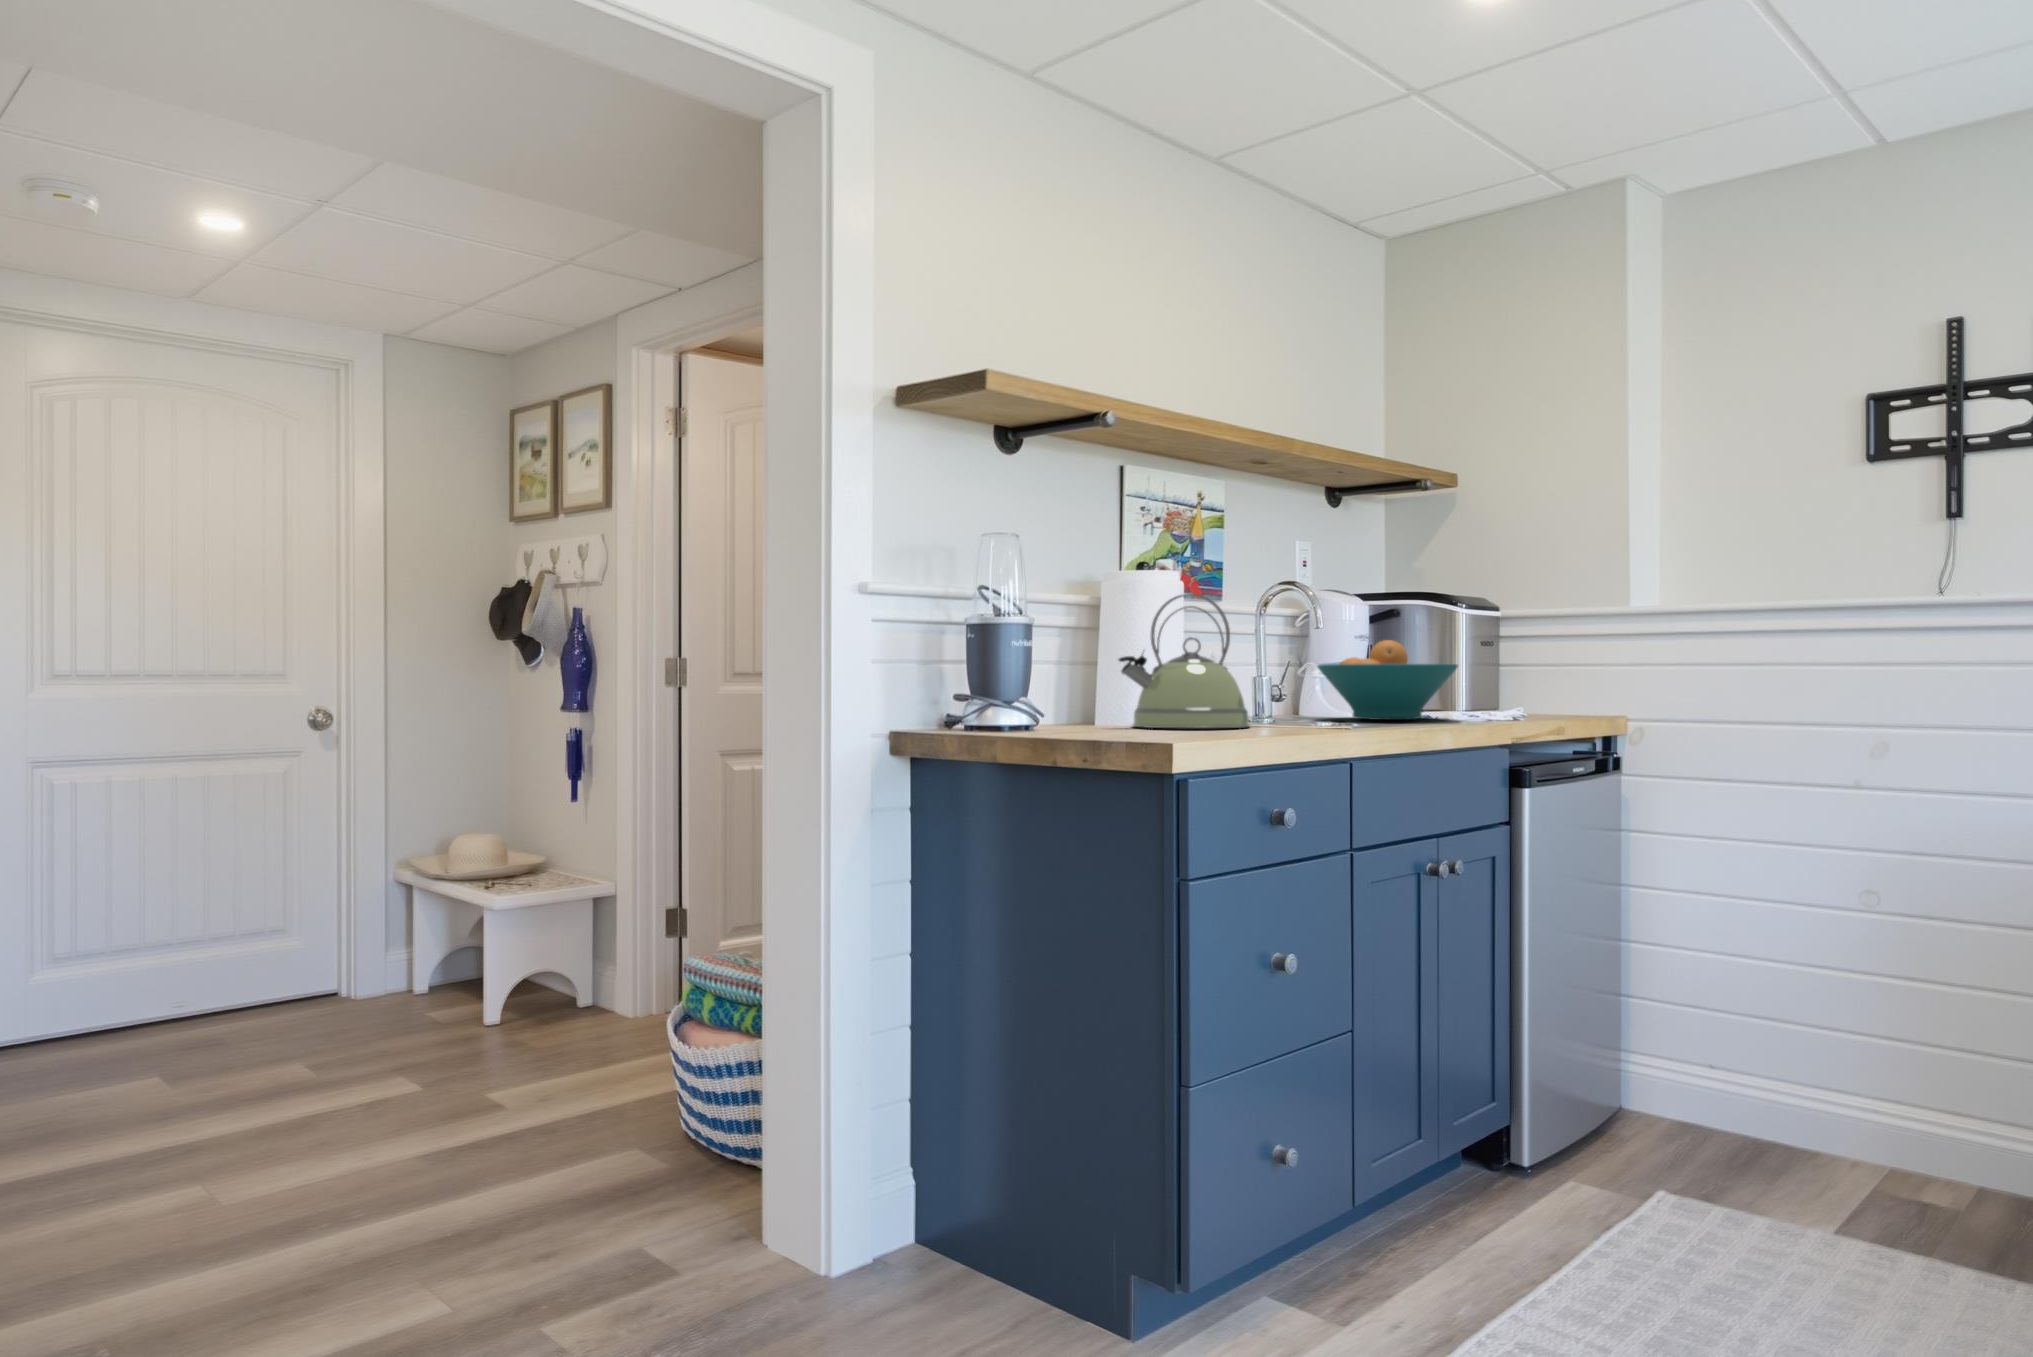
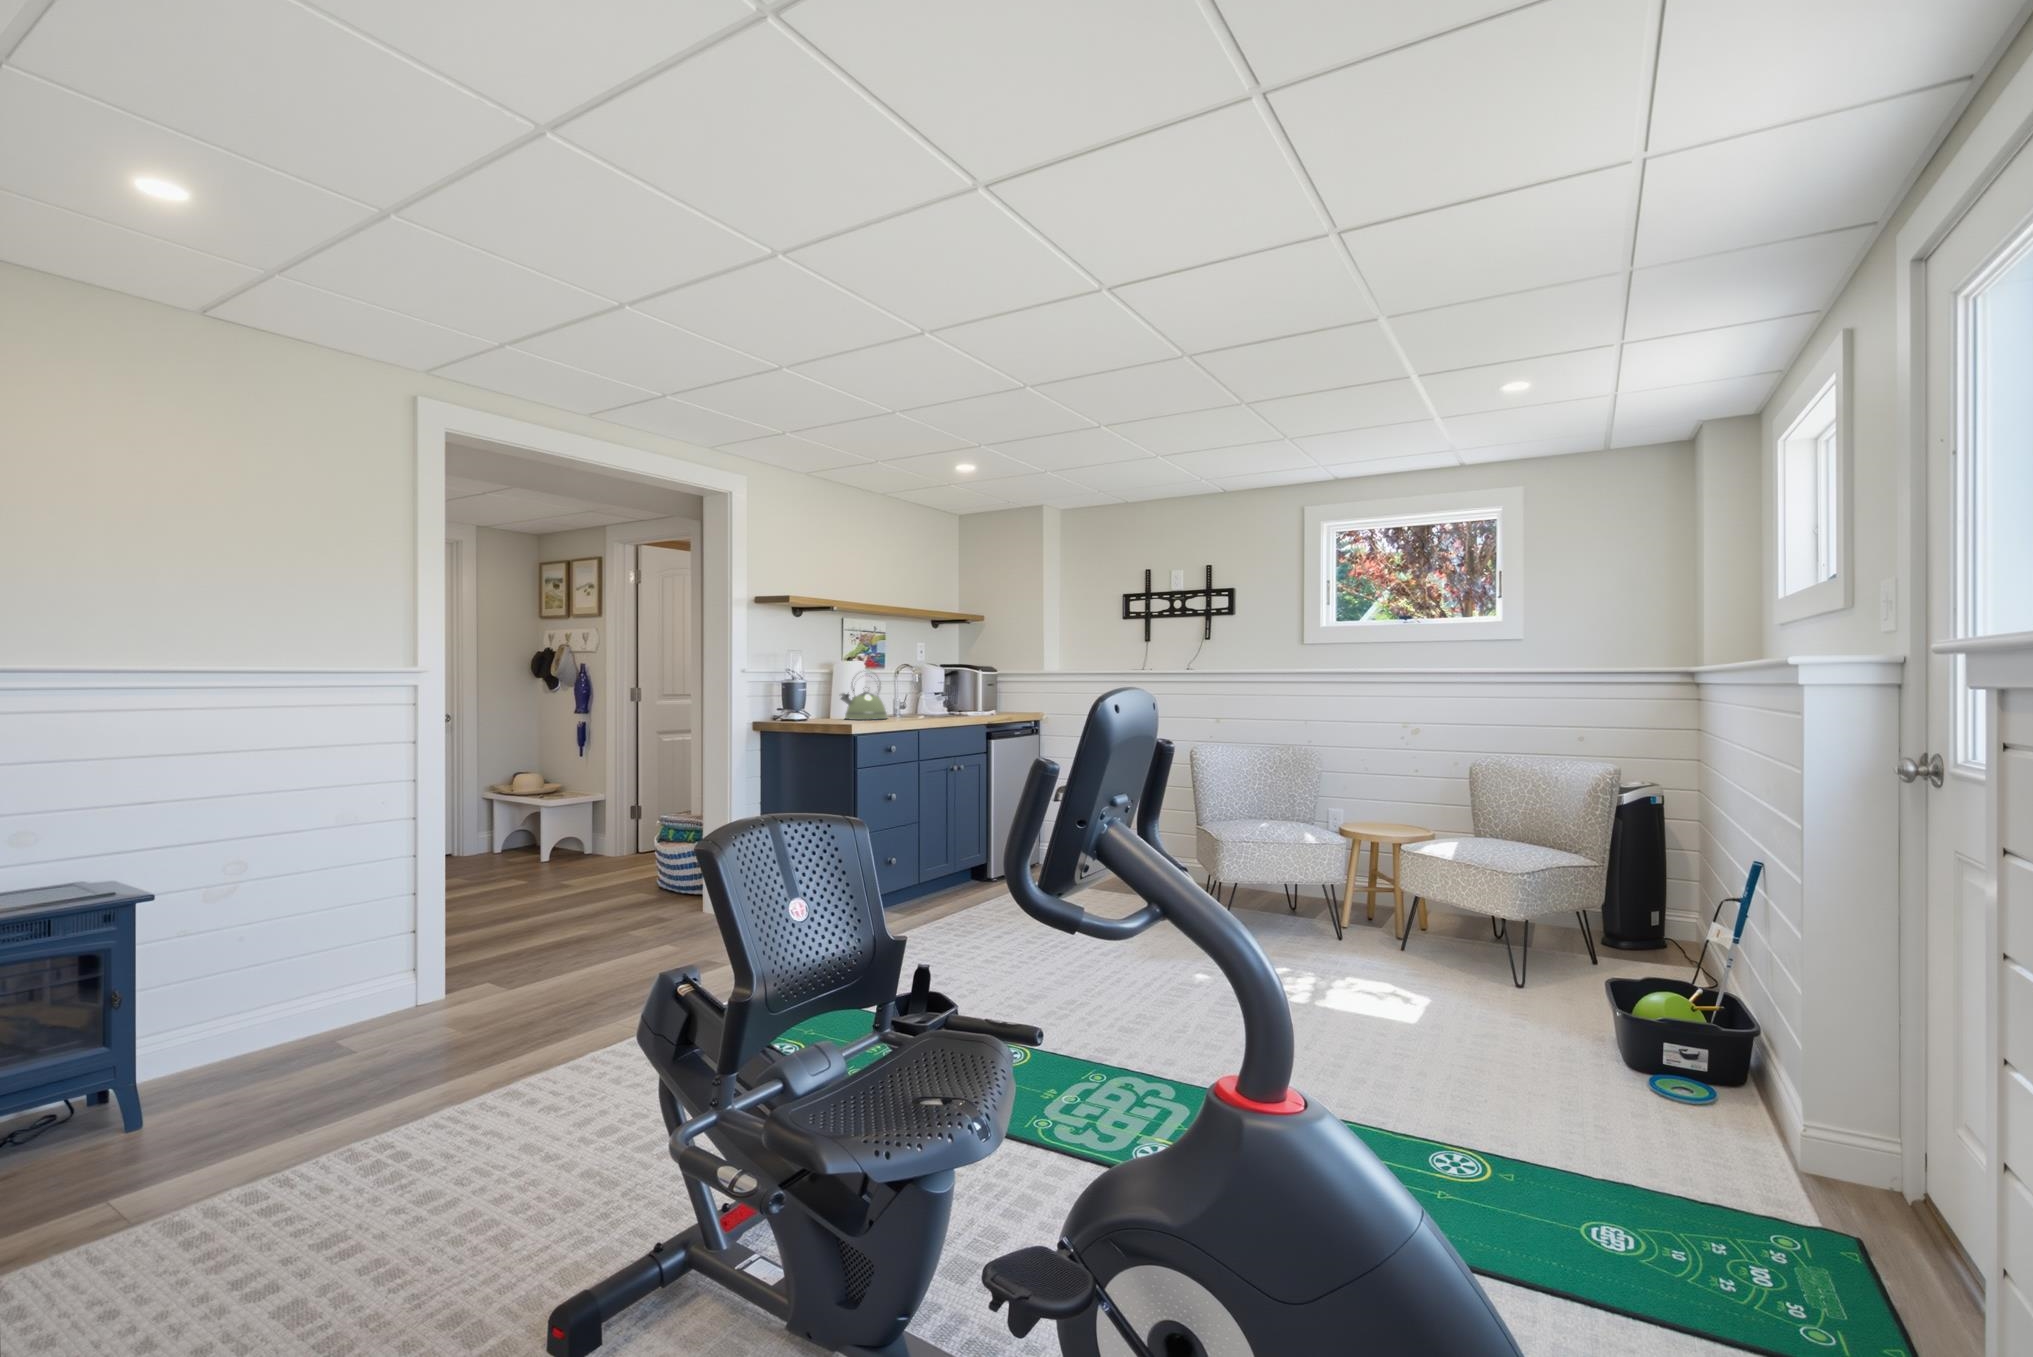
fruit bowl: present [1318,640,1458,720] -> none [917,686,968,715]

